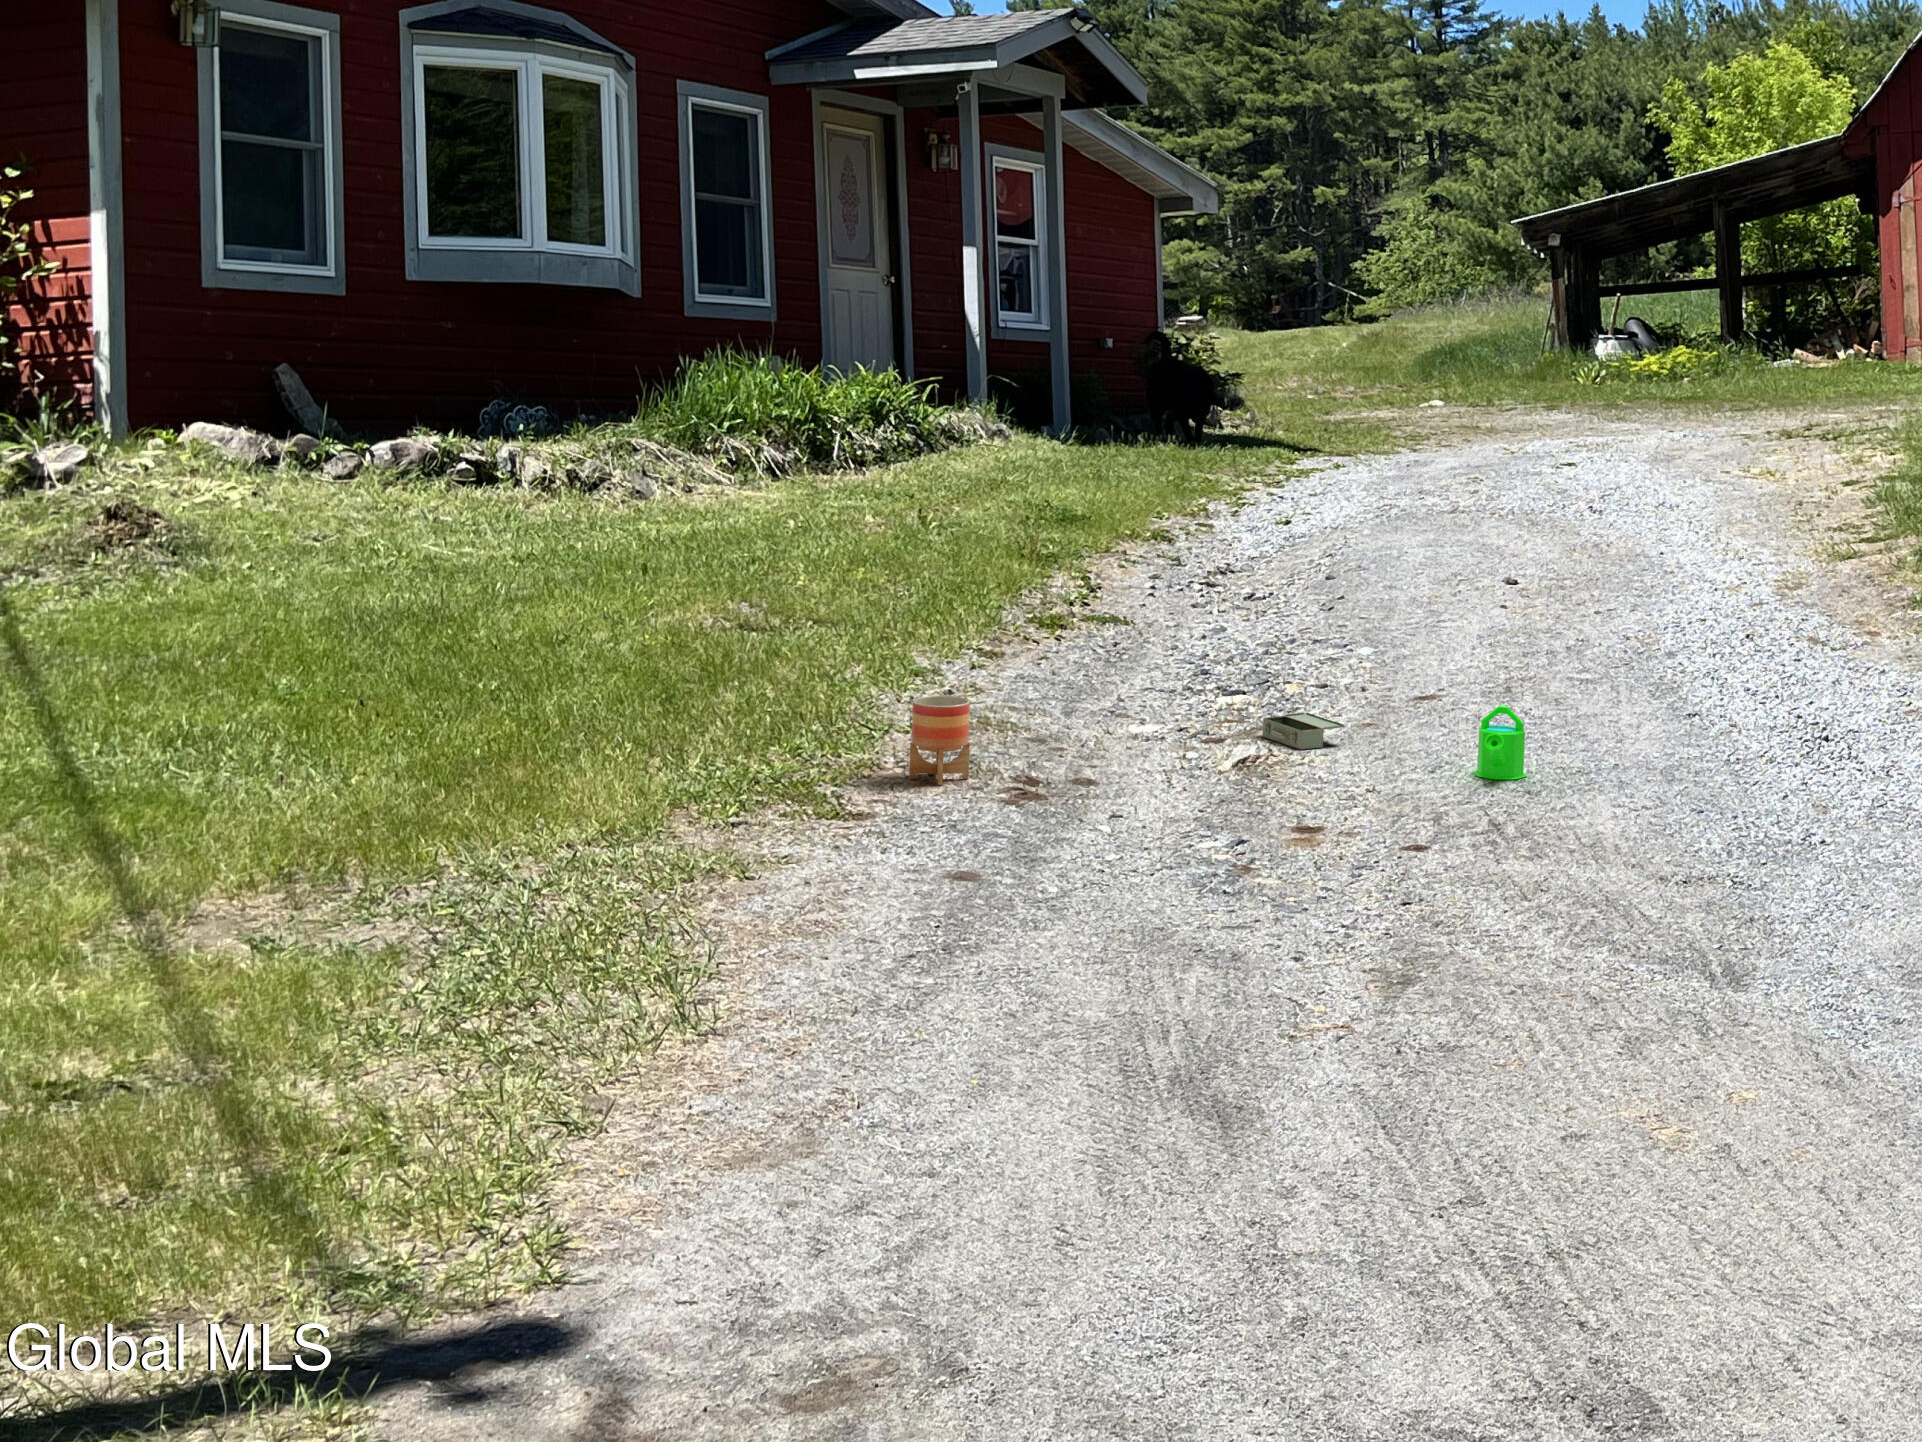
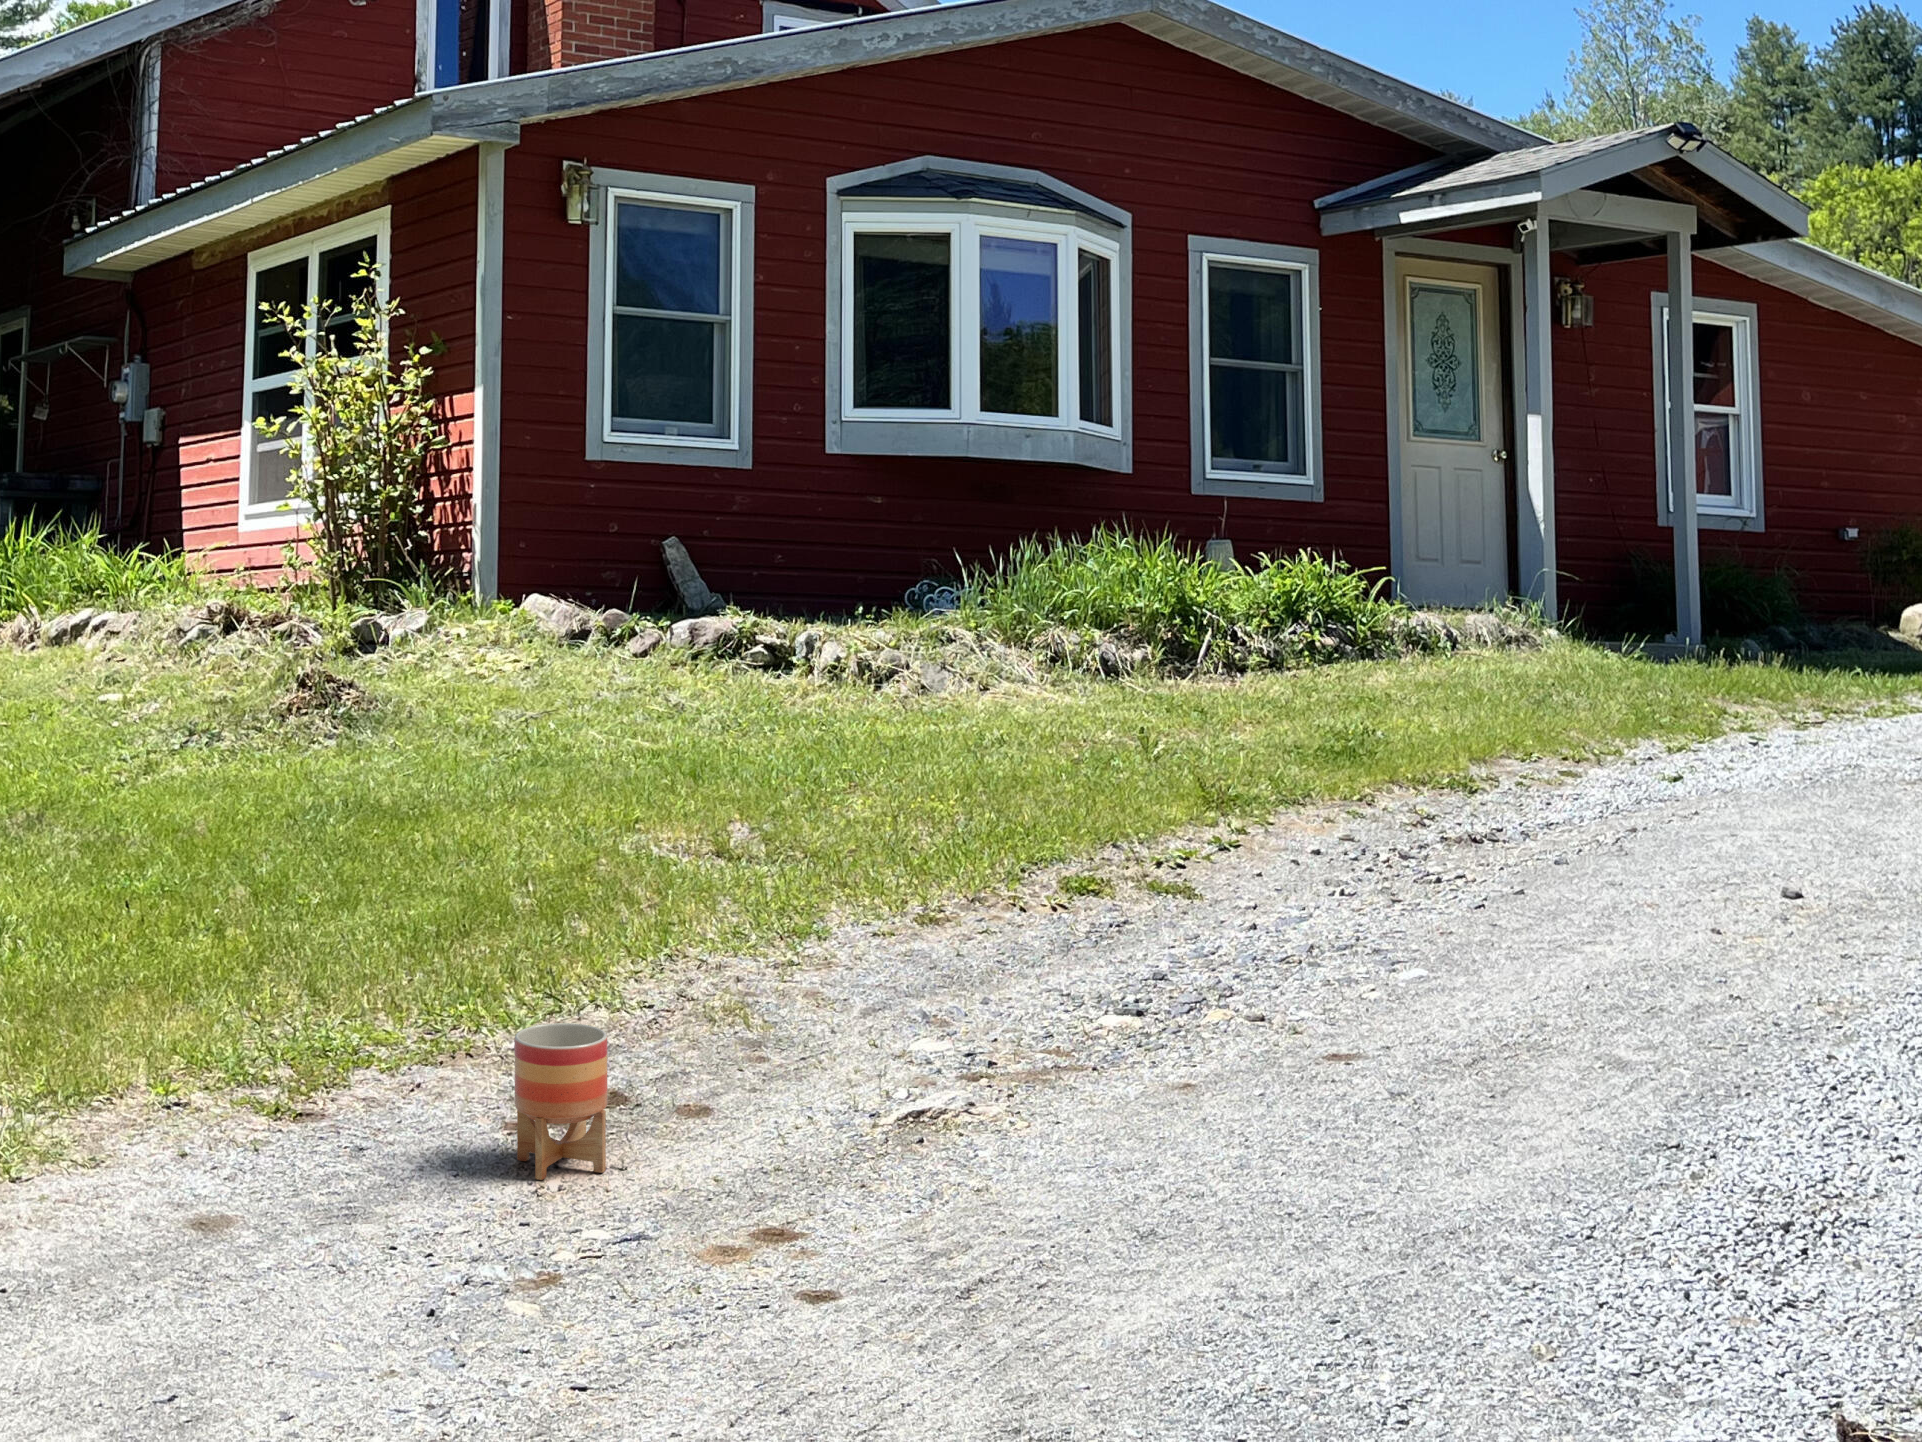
watering can: present [1474,705,1527,780] -> none [1516,1166,1643,1332]
toolbox: present [1263,713,1344,750] -> none [1229,1111,1353,1187]

